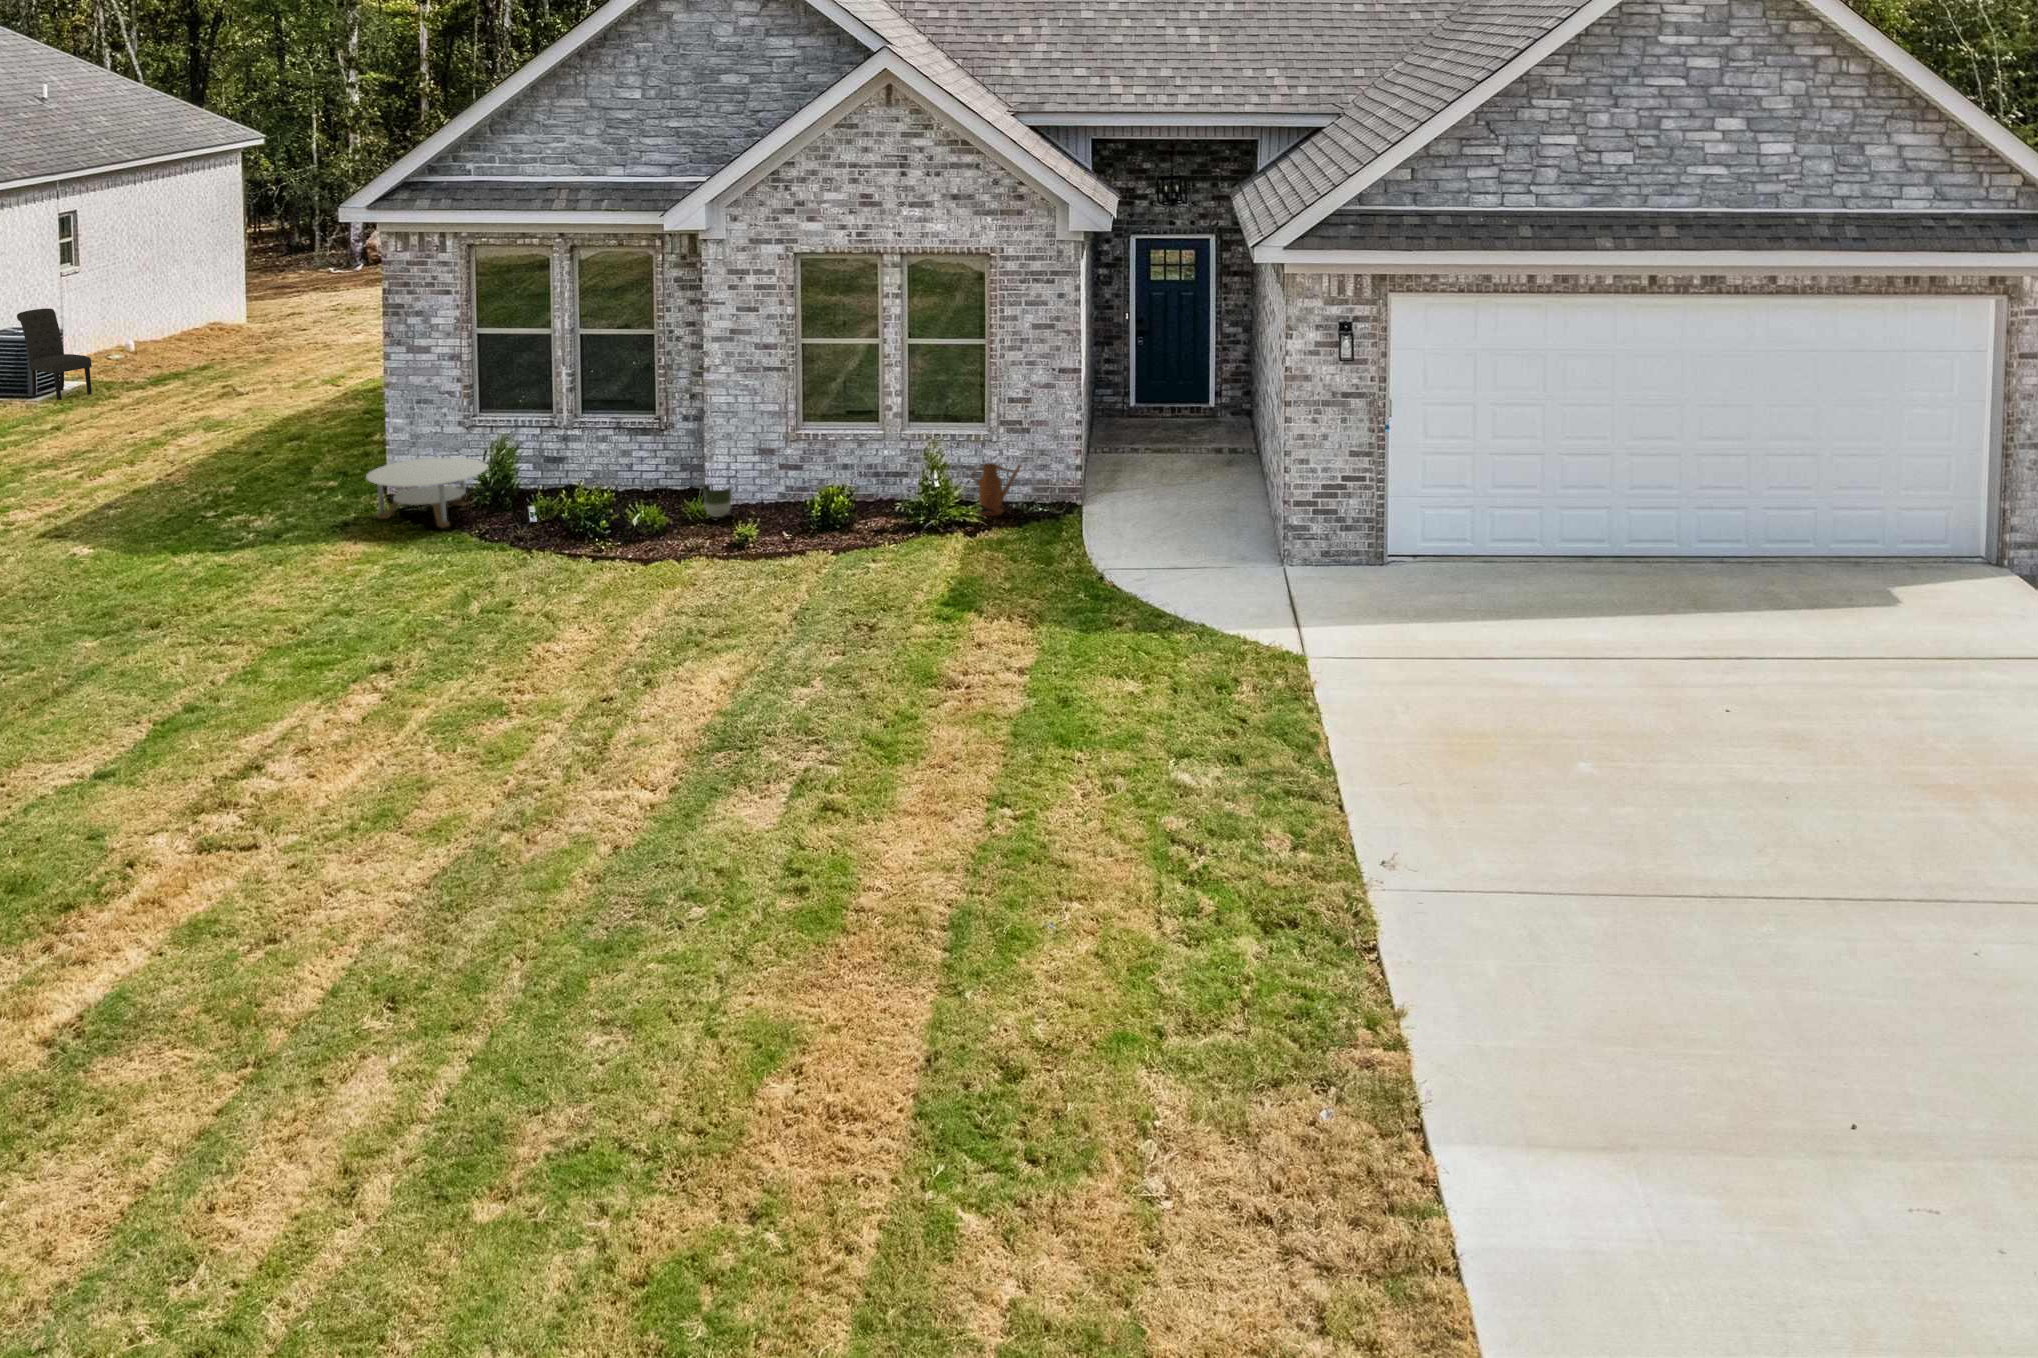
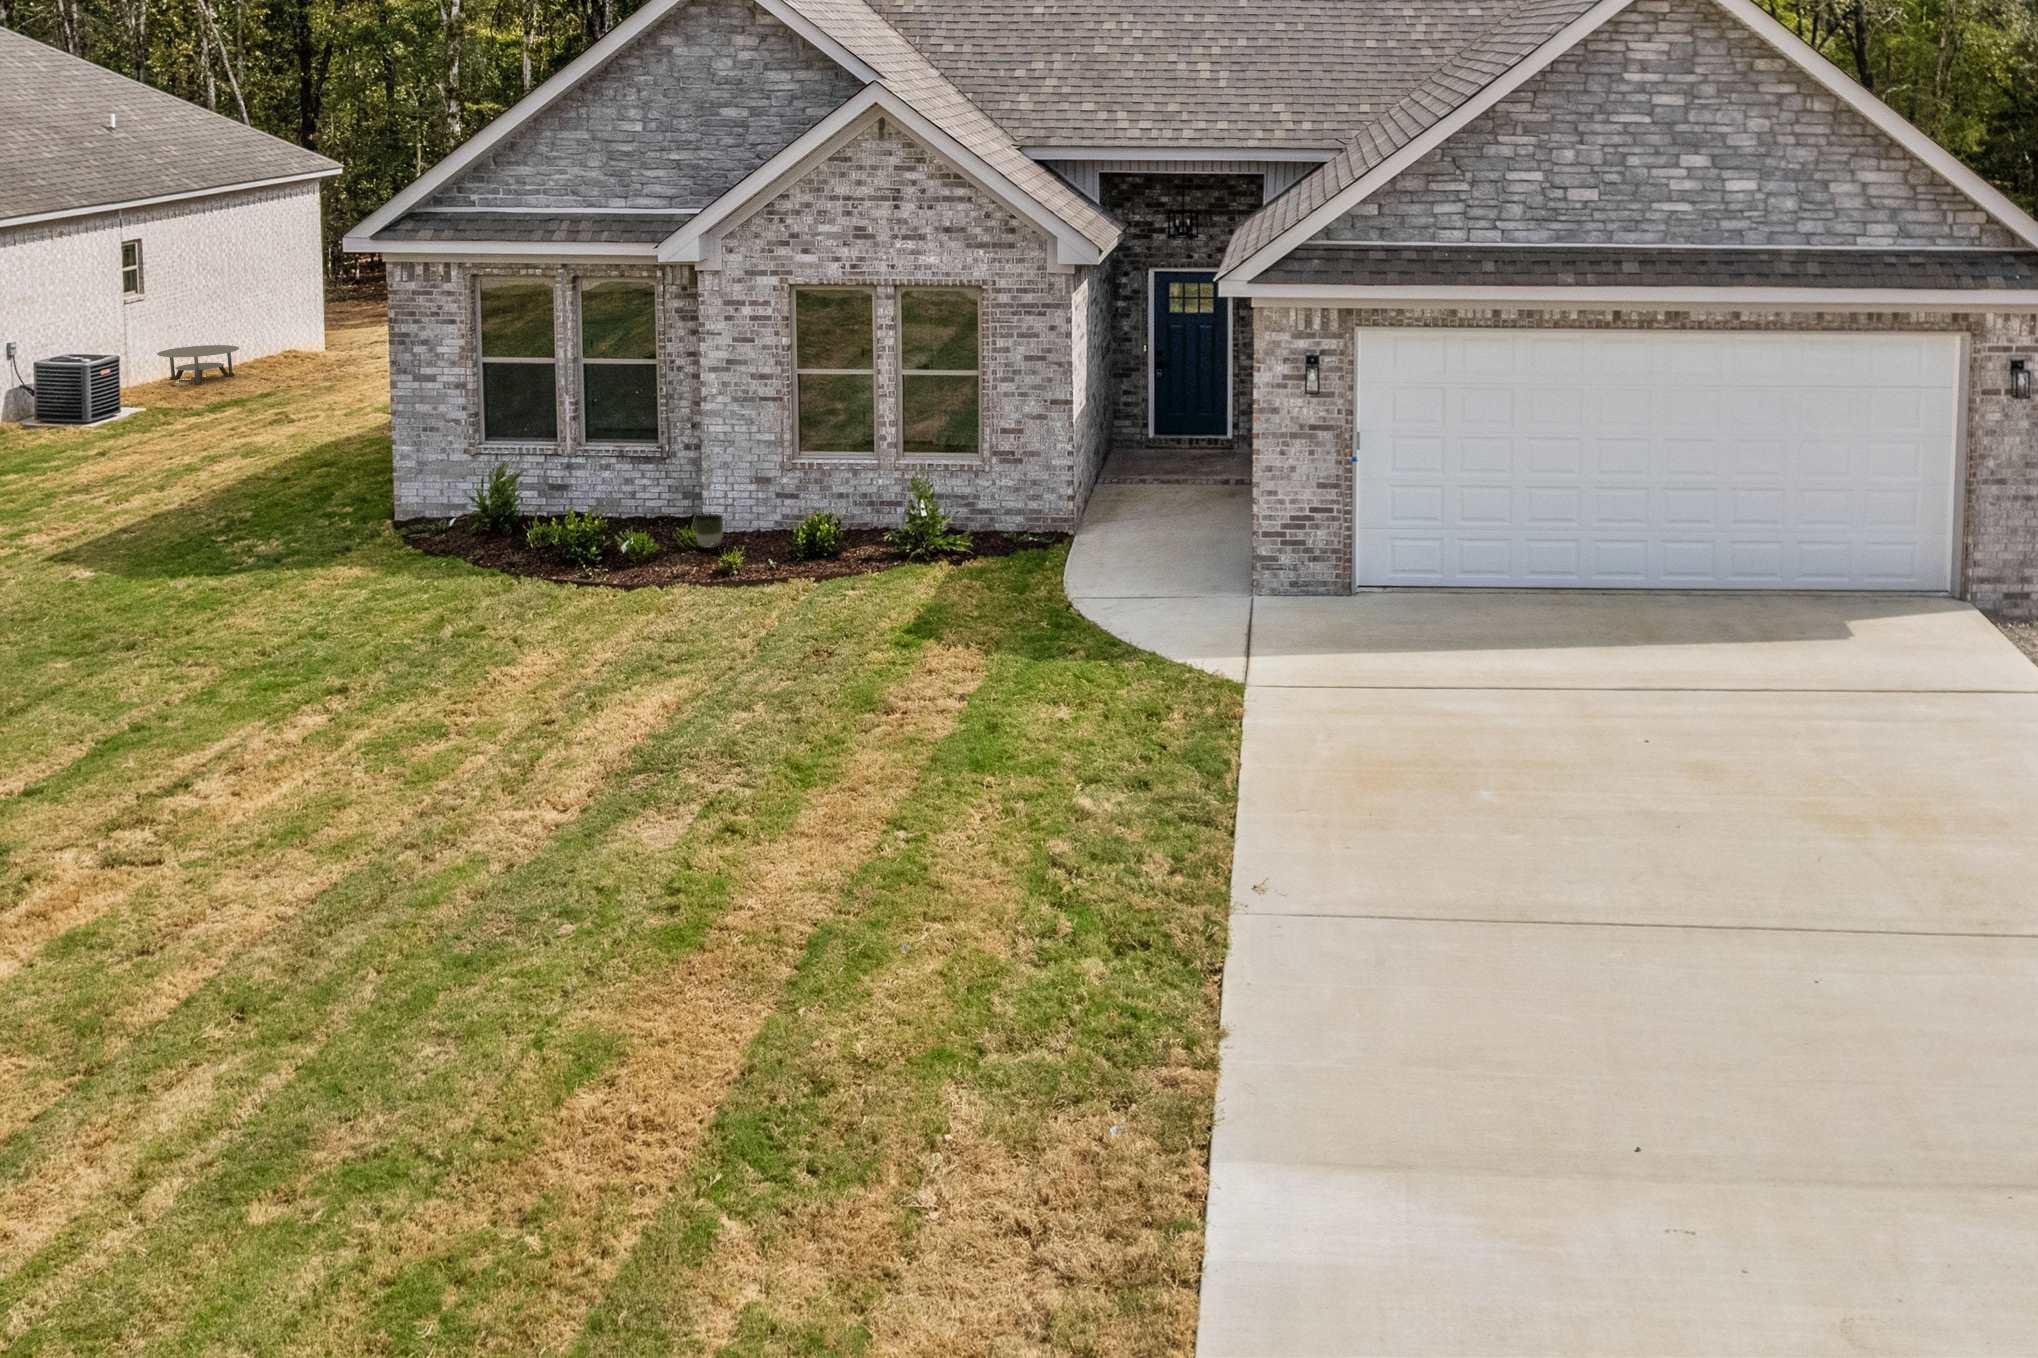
chair: present [17,308,92,400] -> none [71,337,141,427]
round table: present [366,458,487,527] -> present [157,345,239,386]
watering can: present [972,463,1021,516] -> none [962,496,1012,551]

